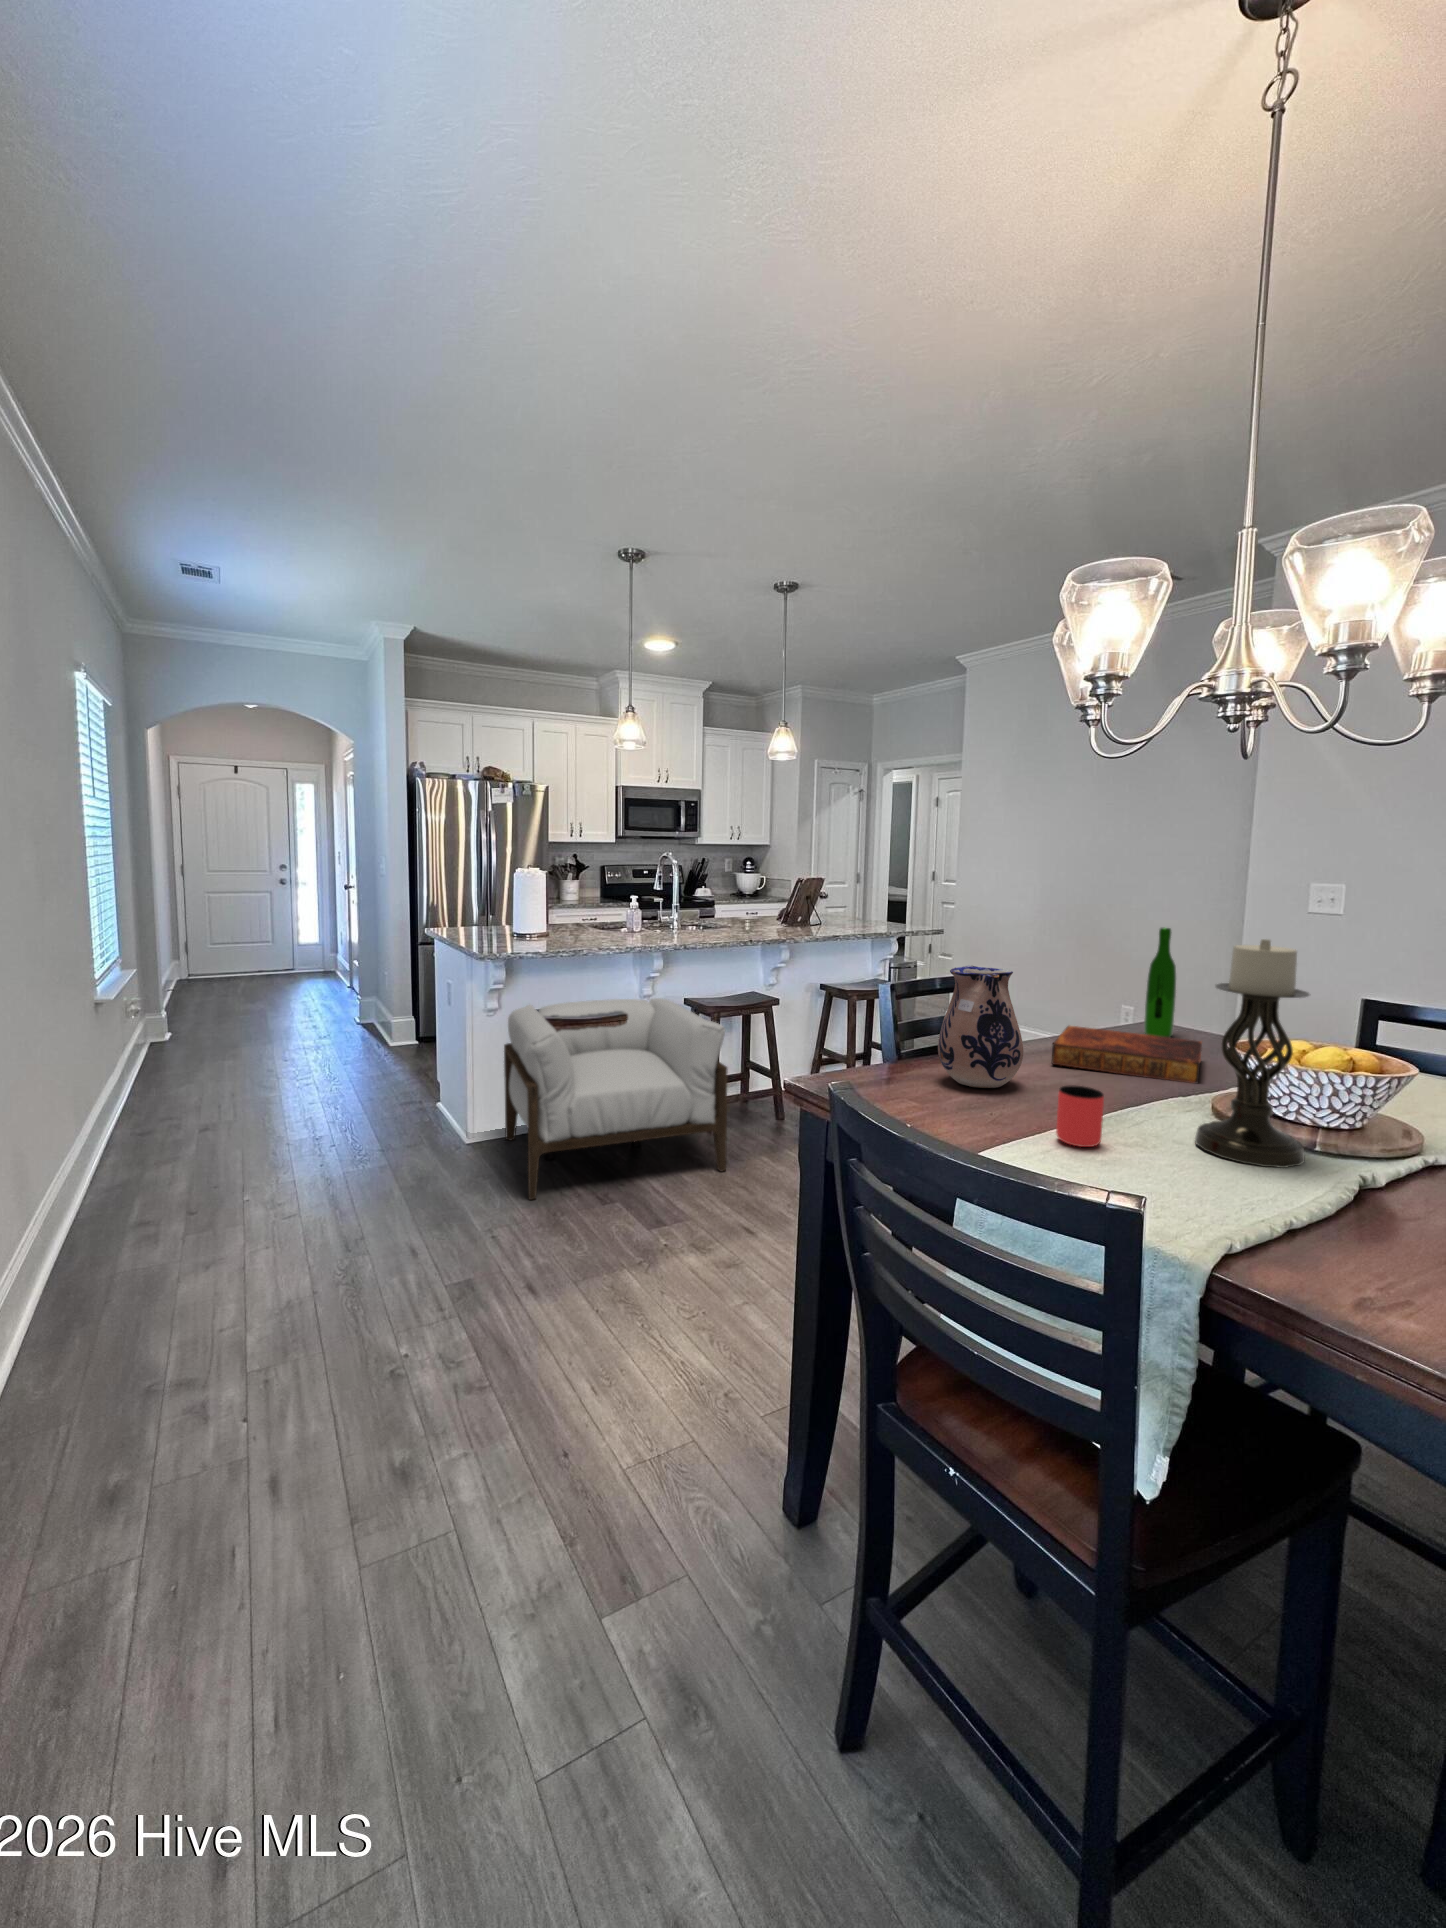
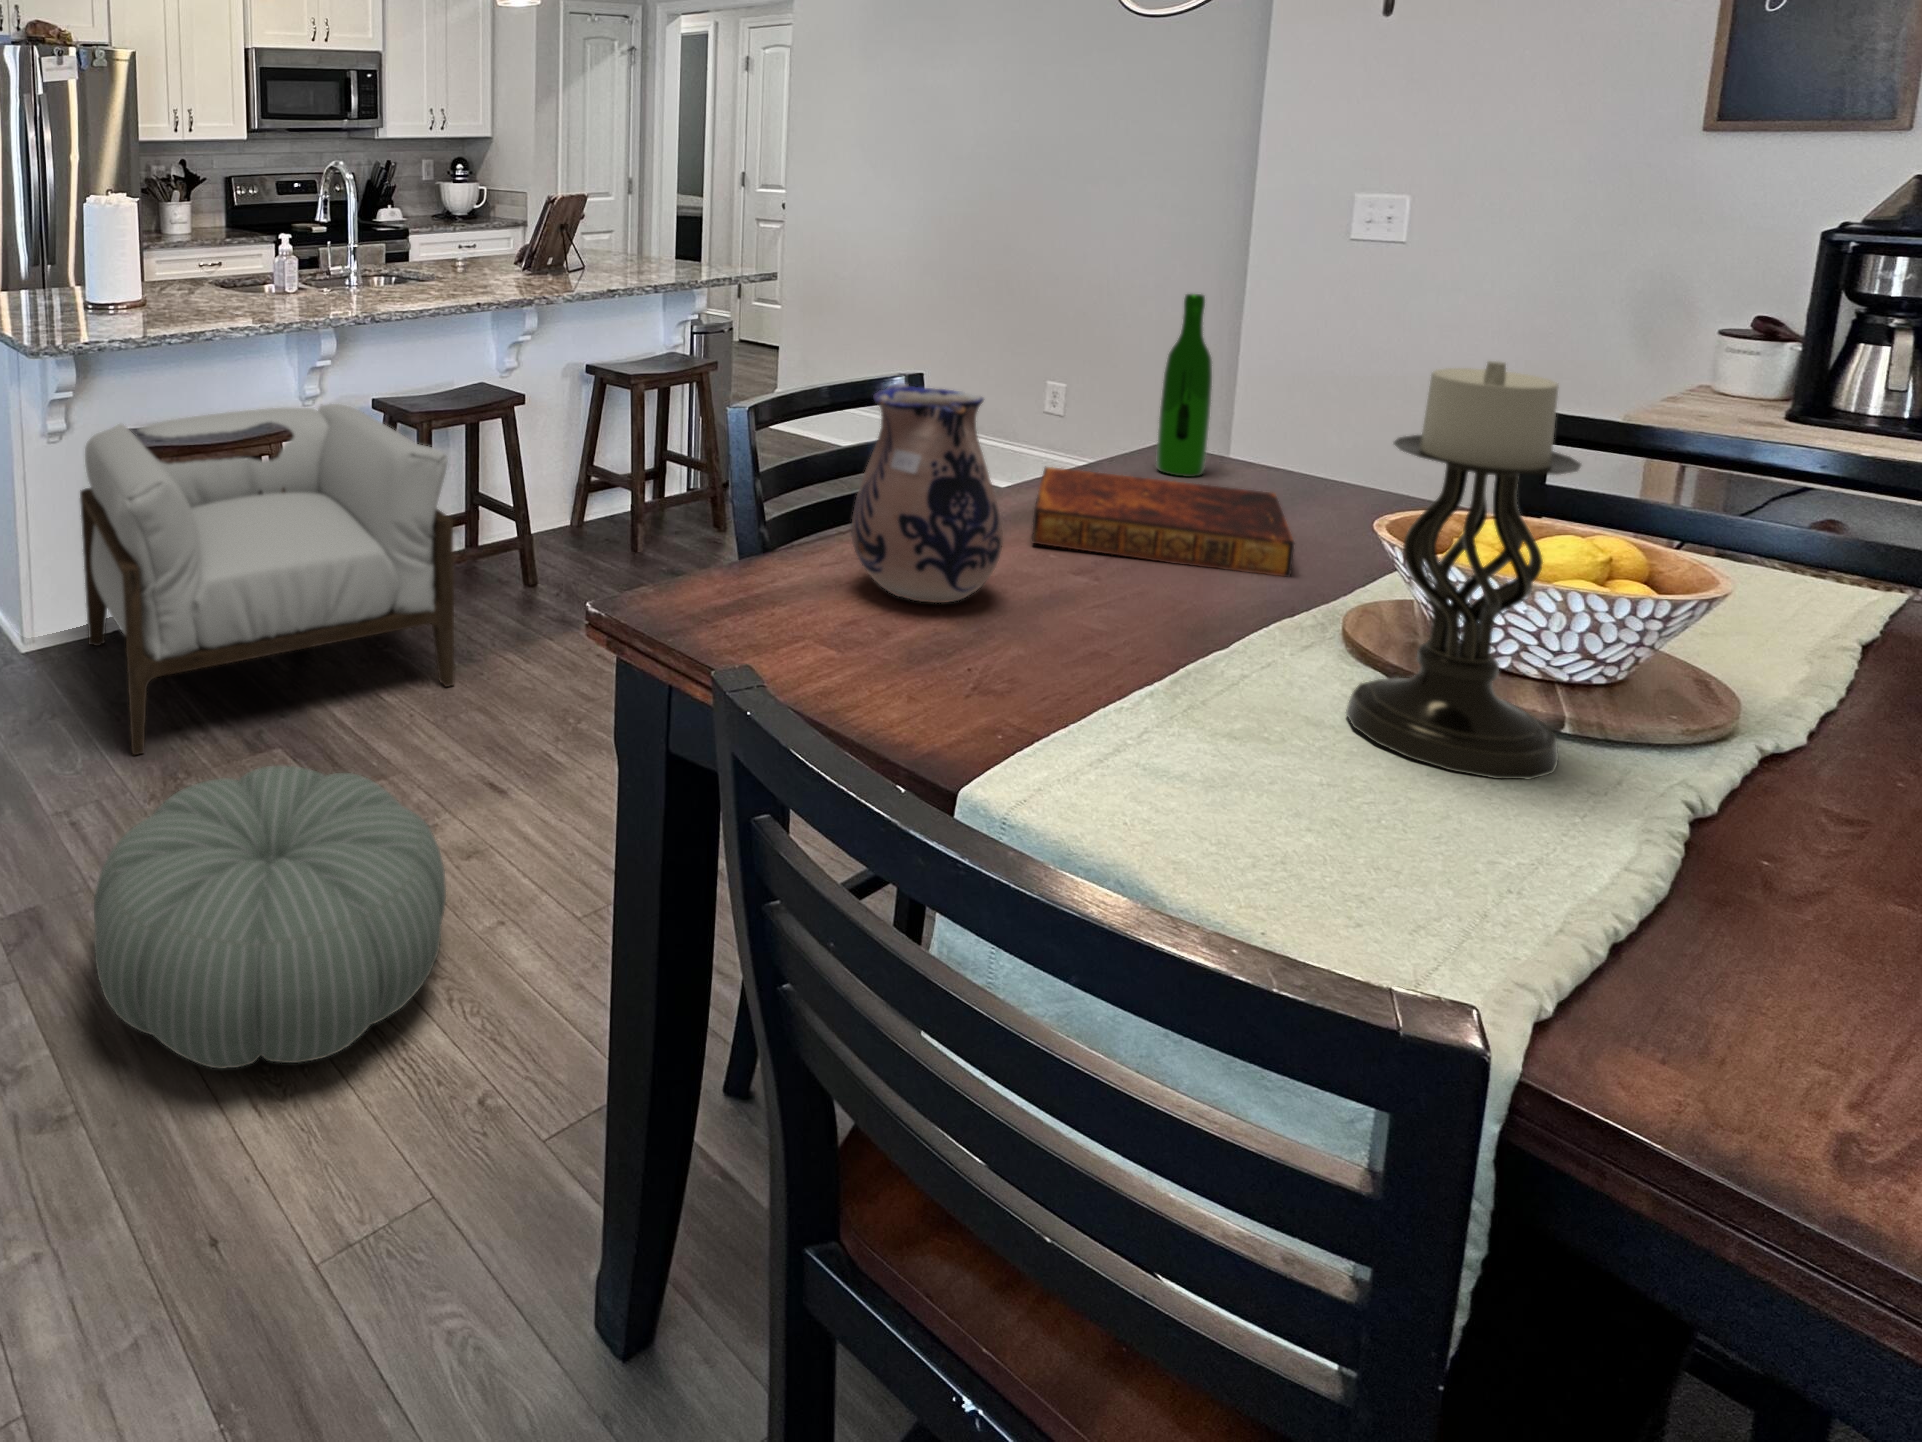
cup: present [1056,1086,1104,1147] -> none [1104,626,1196,743]
pouf: none [504,1199,710,1361] -> present [94,766,446,1069]

